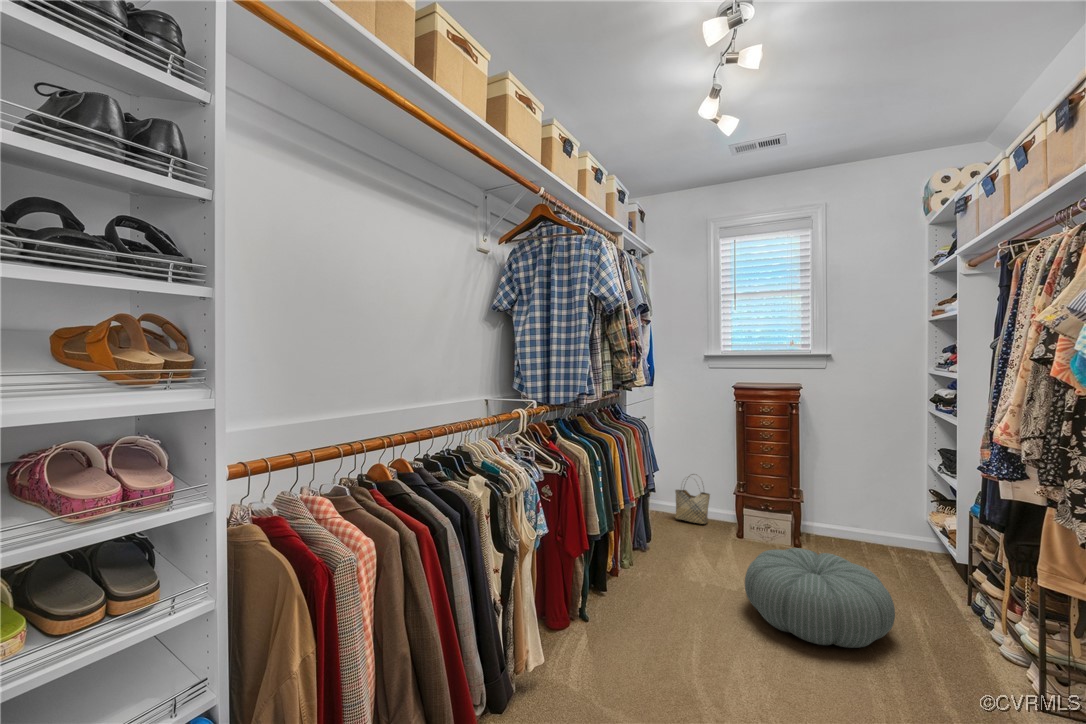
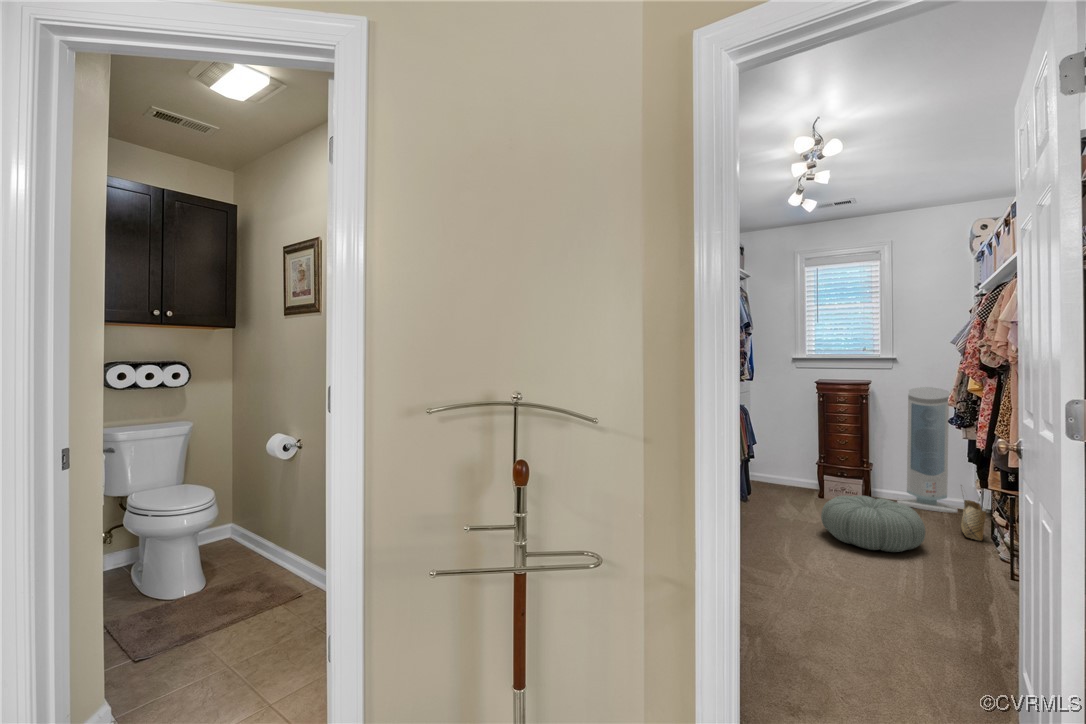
air purifier: none [833,392,909,557] -> present [897,387,958,513]
woven basket: present [675,474,710,524] -> present [961,485,987,541]

